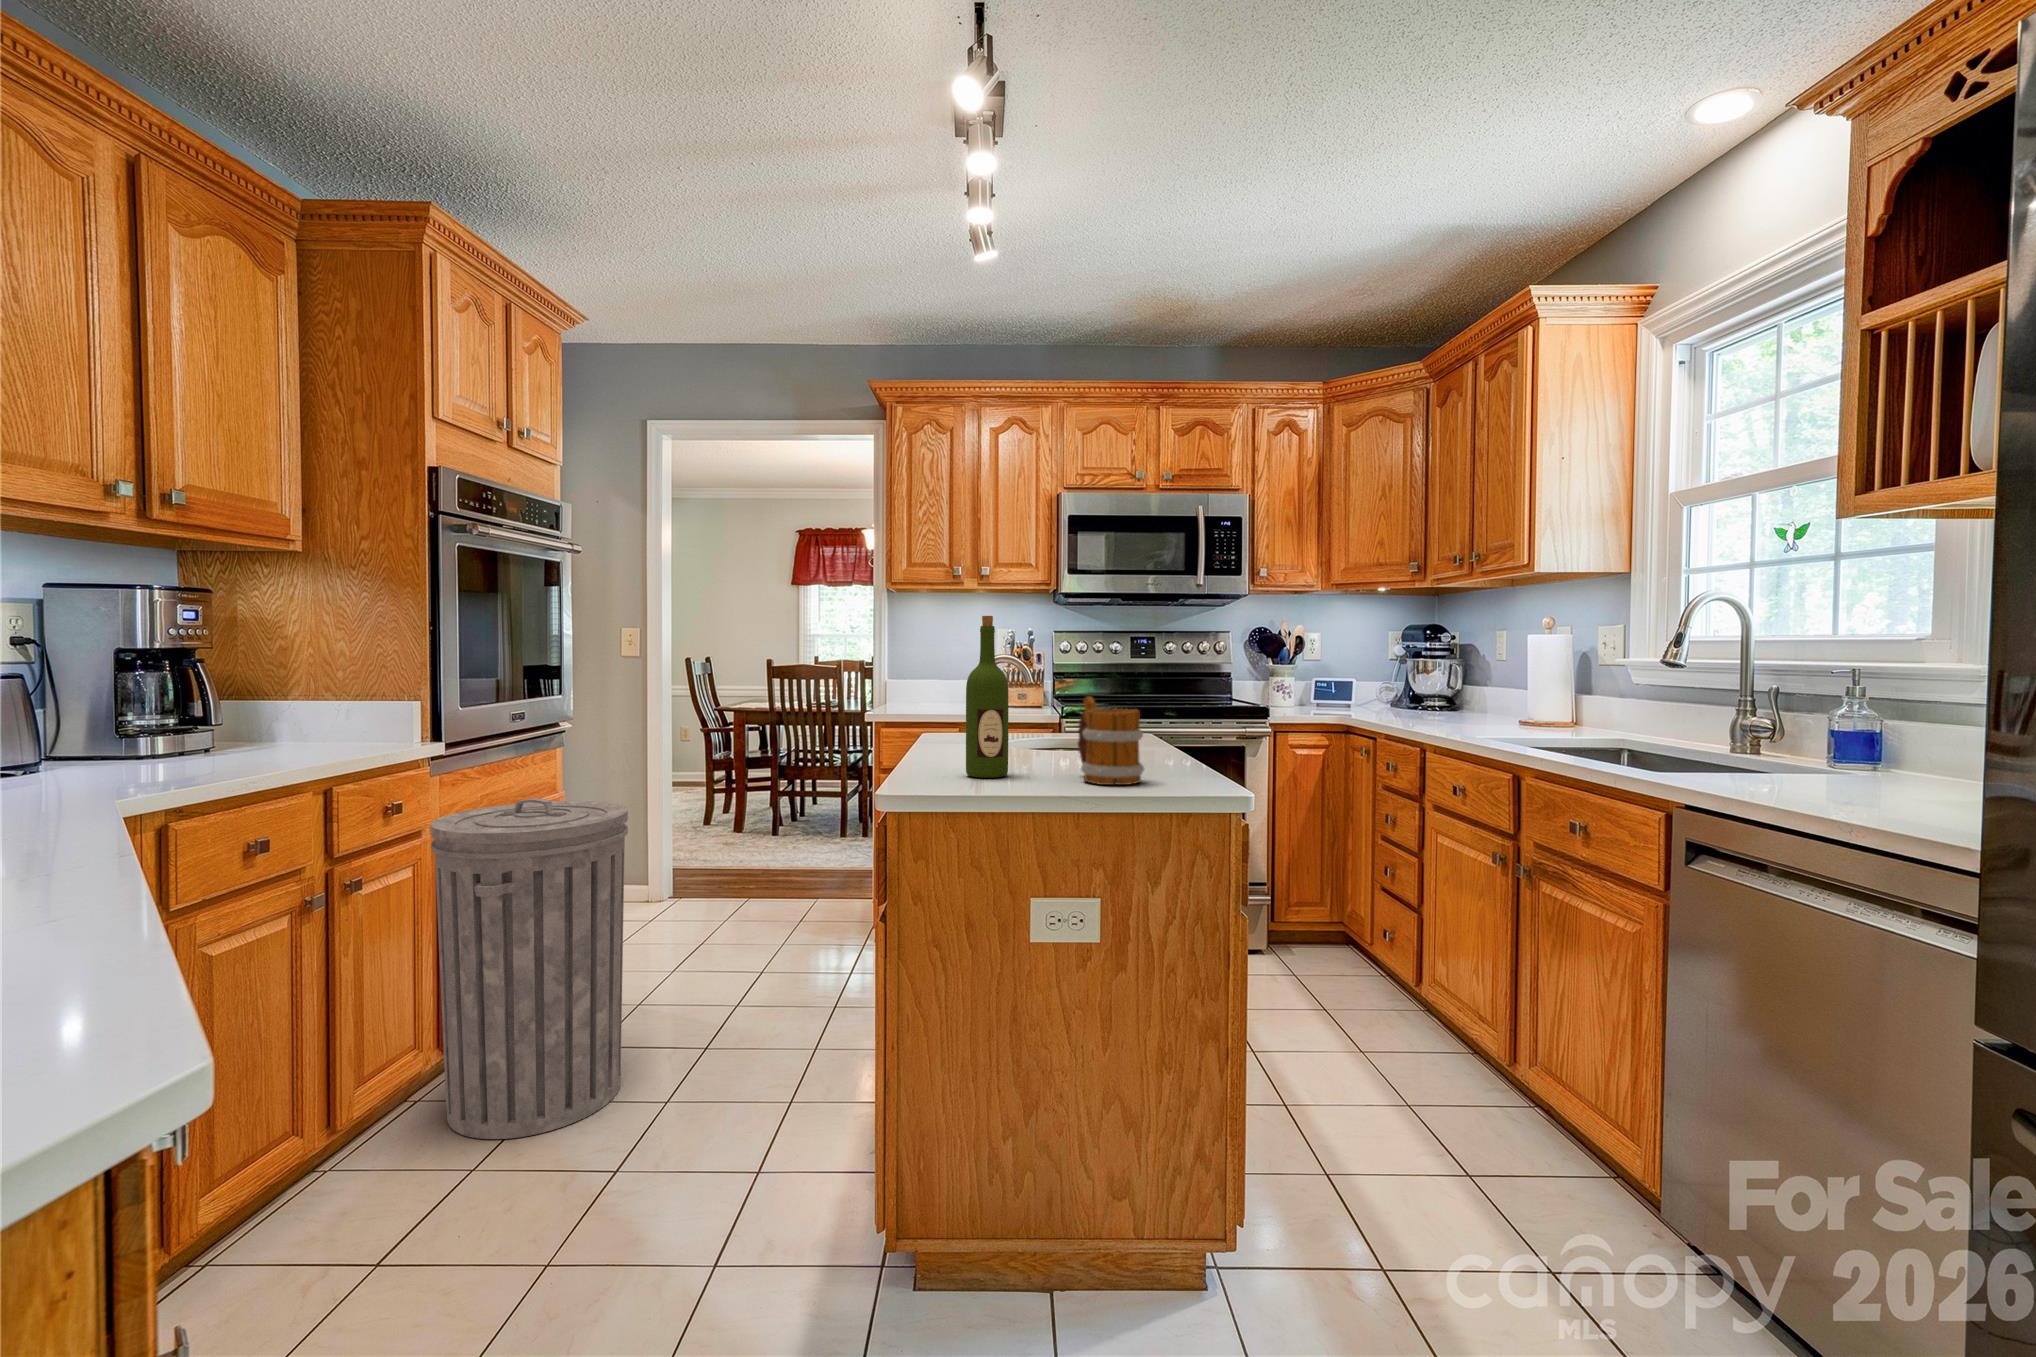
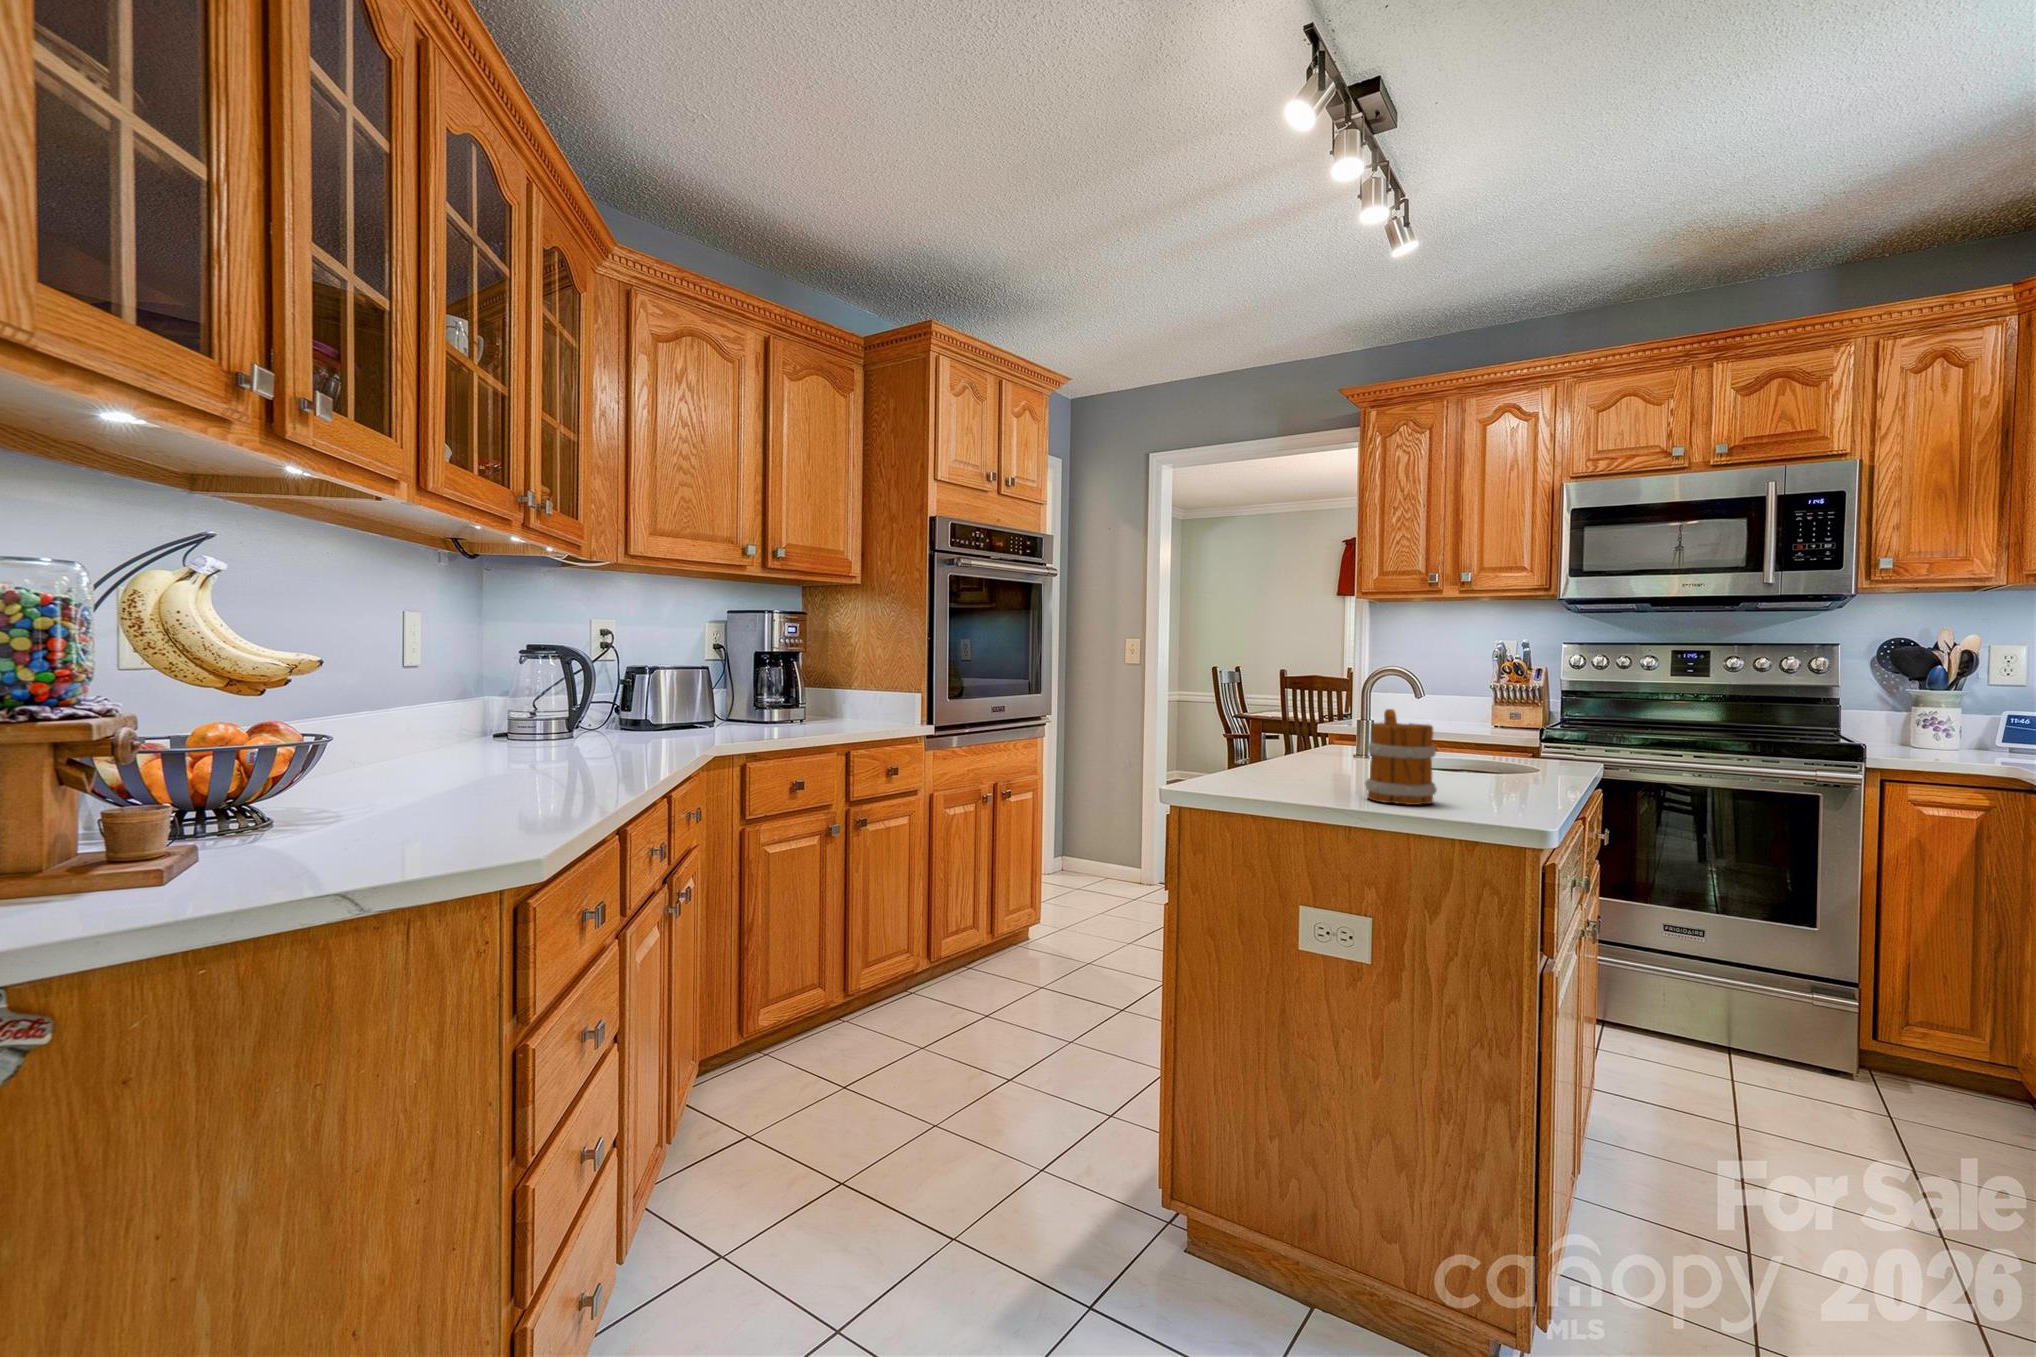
wine bottle: present [966,616,1009,778] -> none [1260,624,1305,785]
trash can: present [431,798,628,1139] -> none [915,775,1053,1040]

